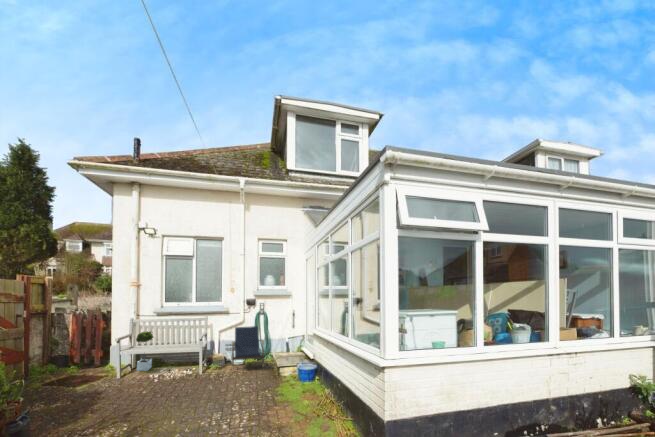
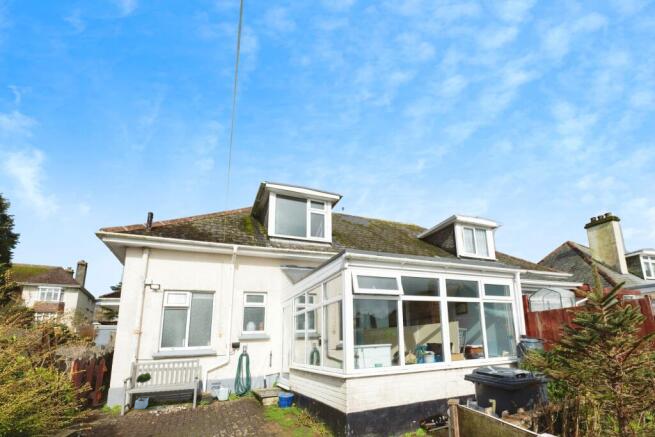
lounge chair: present [231,326,264,368] -> none [218,366,246,405]

